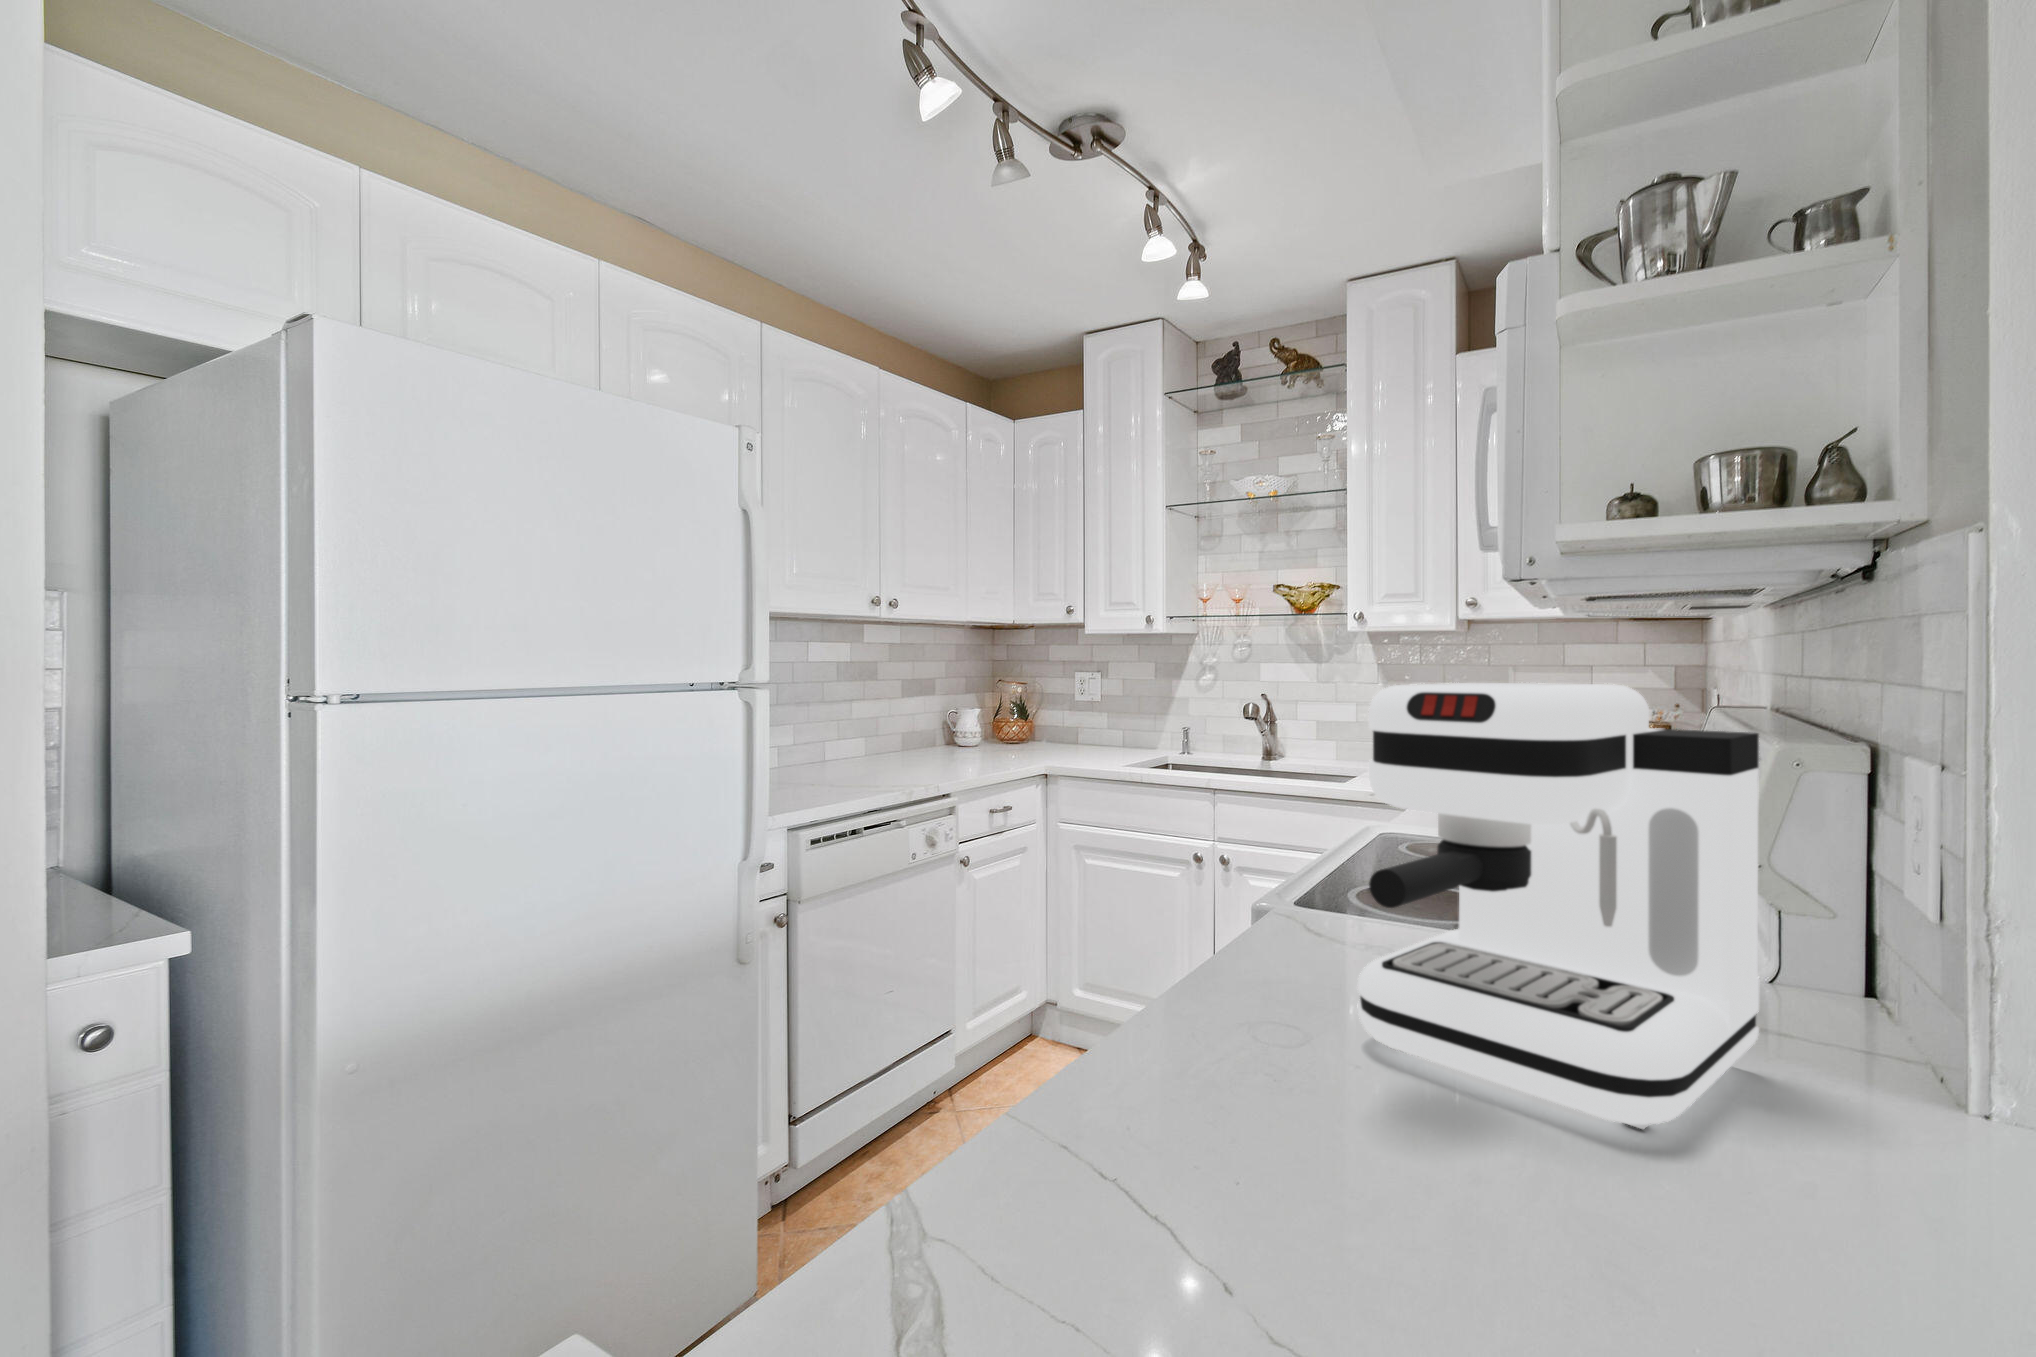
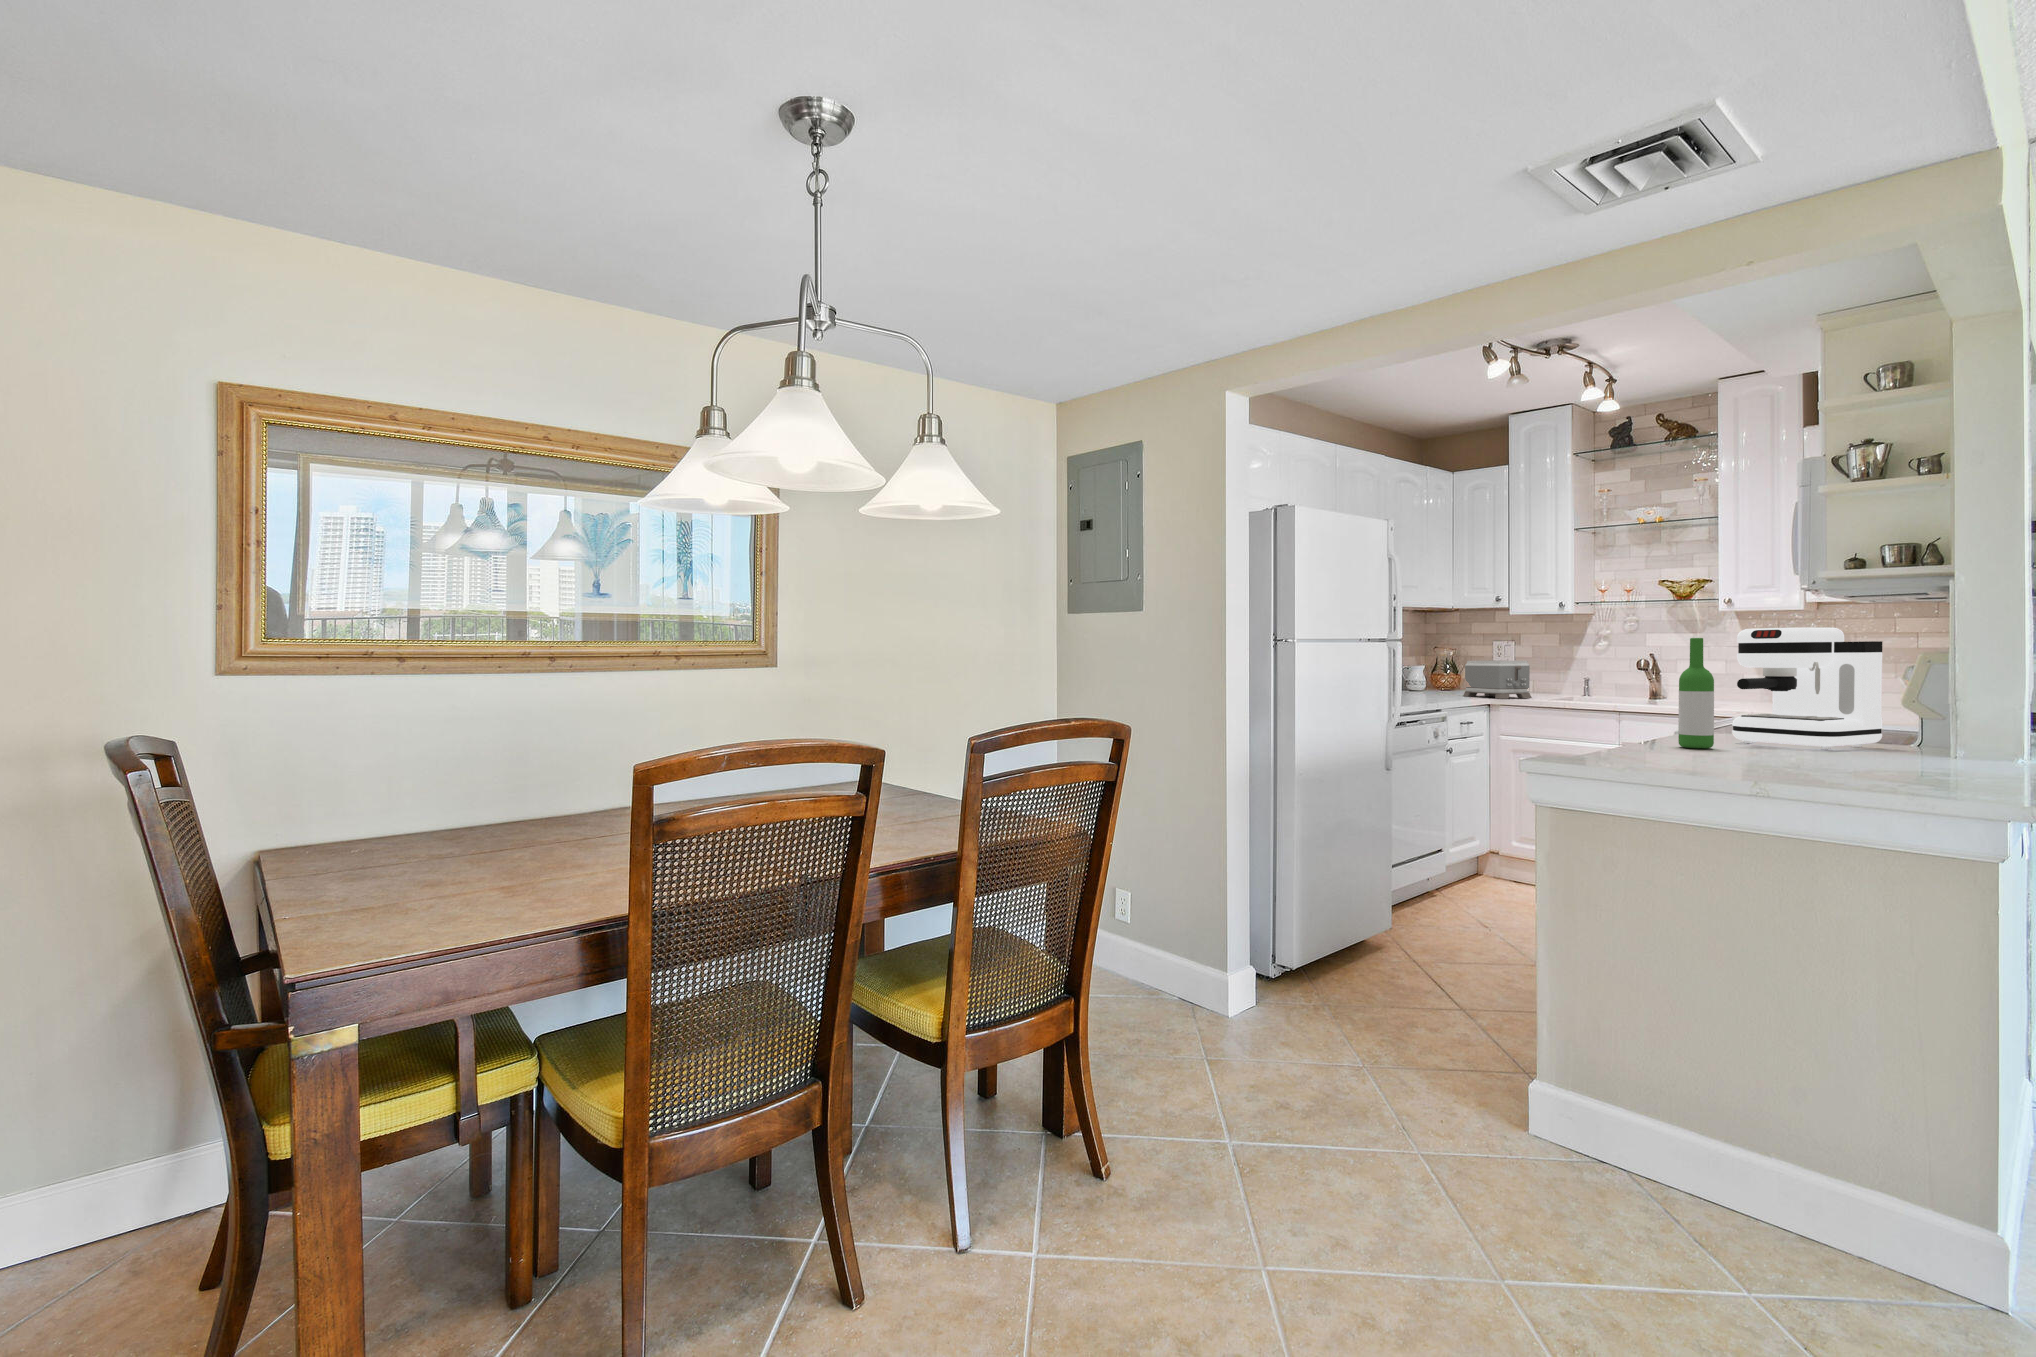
toaster: none [1020,701,1108,764] -> present [1463,660,1532,699]
wine bottle: none [1182,728,1294,1177] -> present [1678,638,1714,748]

